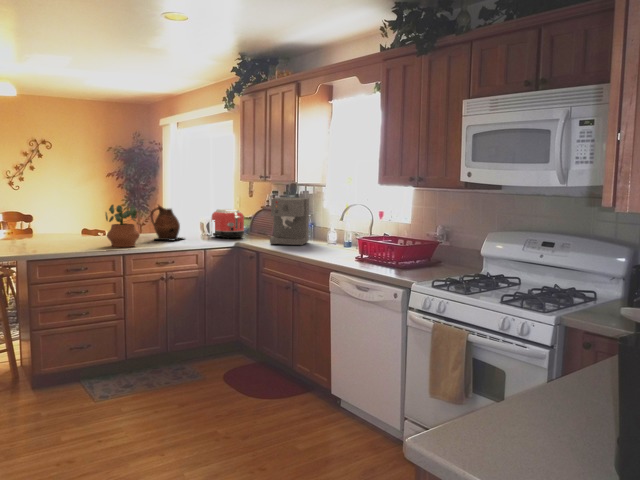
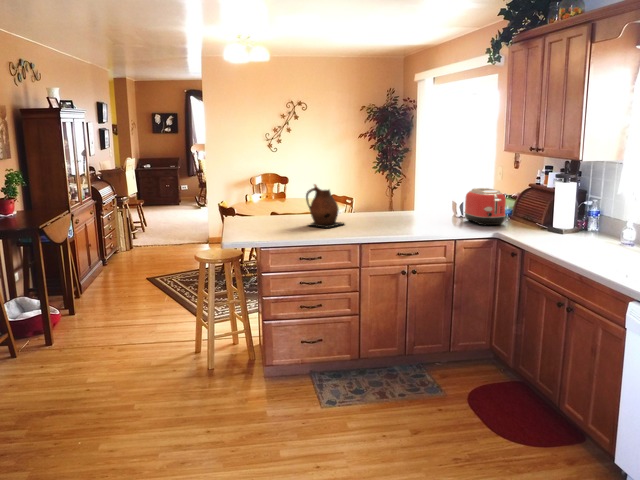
coffee maker: present [270,198,309,246] -> none [538,178,597,245]
potted plant: present [106,205,140,247] -> none [345,187,381,236]
ceramic pitcher: present [150,205,181,241] -> present [306,184,344,228]

